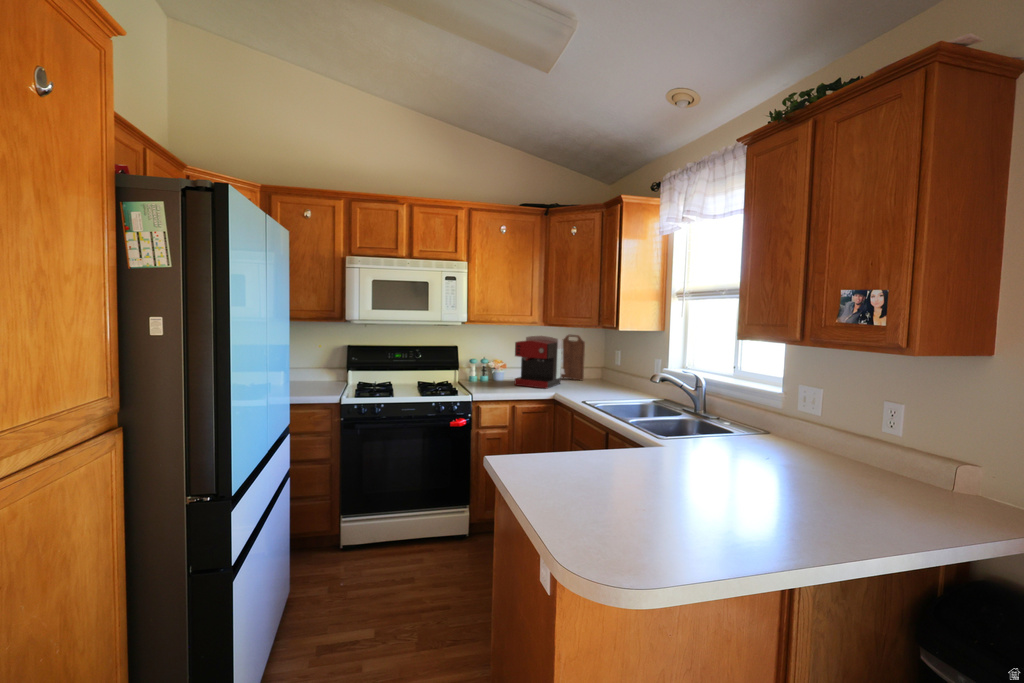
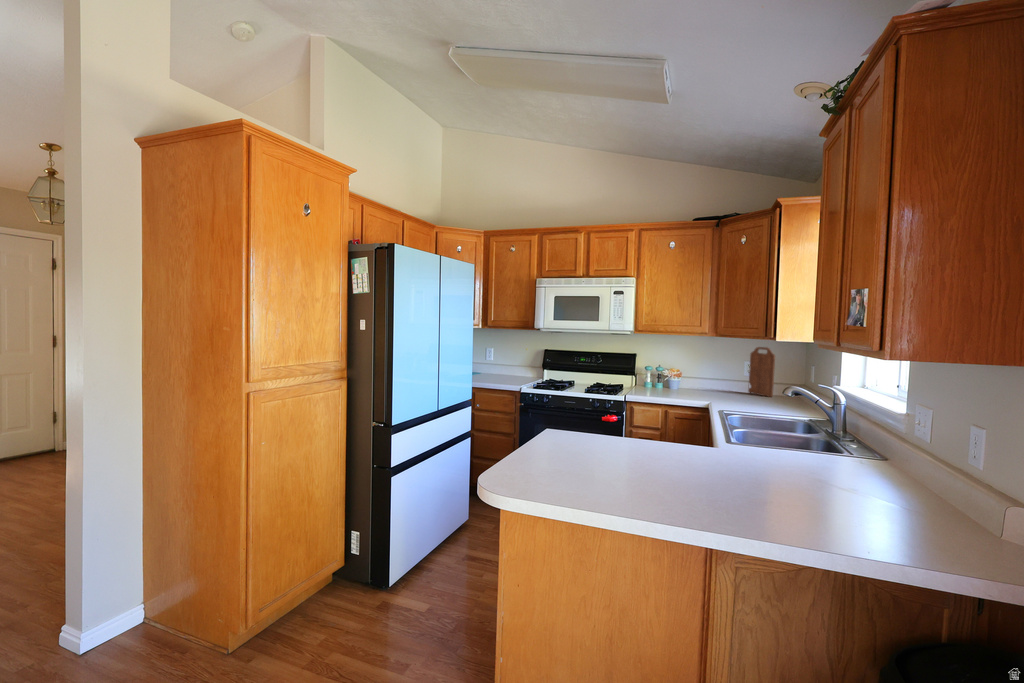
coffee maker: present [515,336,562,388] -> none [681,346,738,399]

